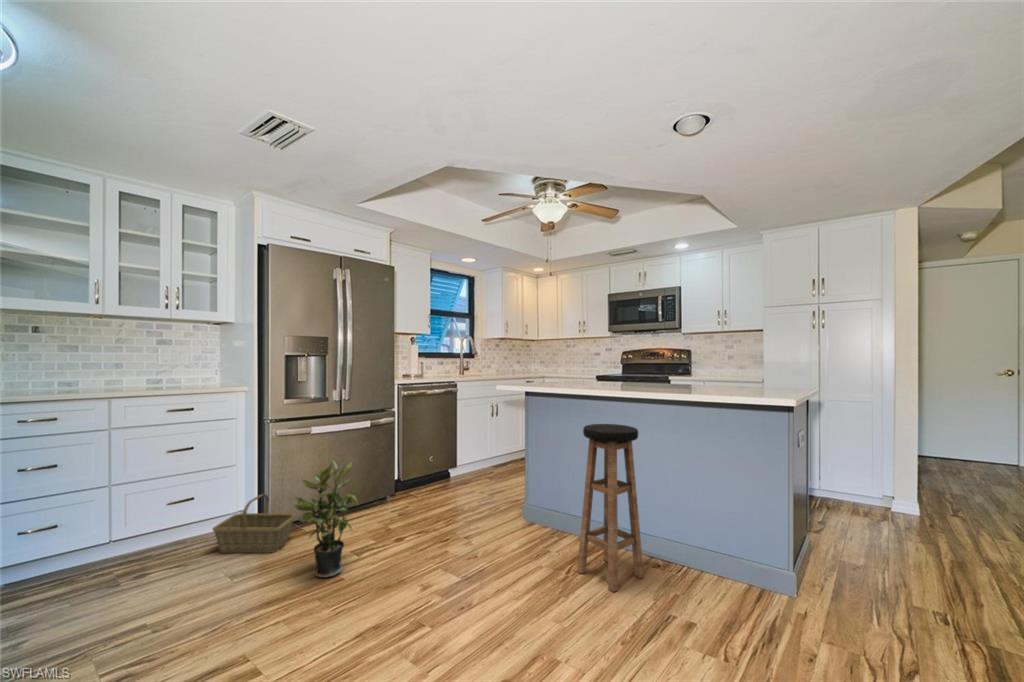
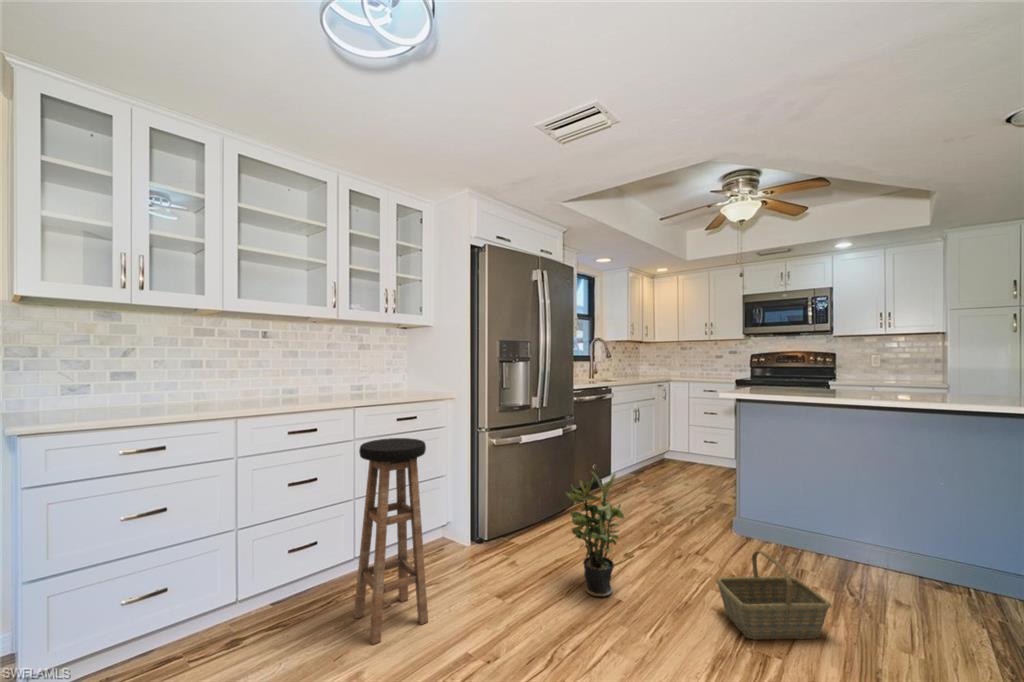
bar stool: present [577,424,644,592] -> present [354,438,428,644]
basket: present [213,494,296,553] -> present [716,551,831,640]

